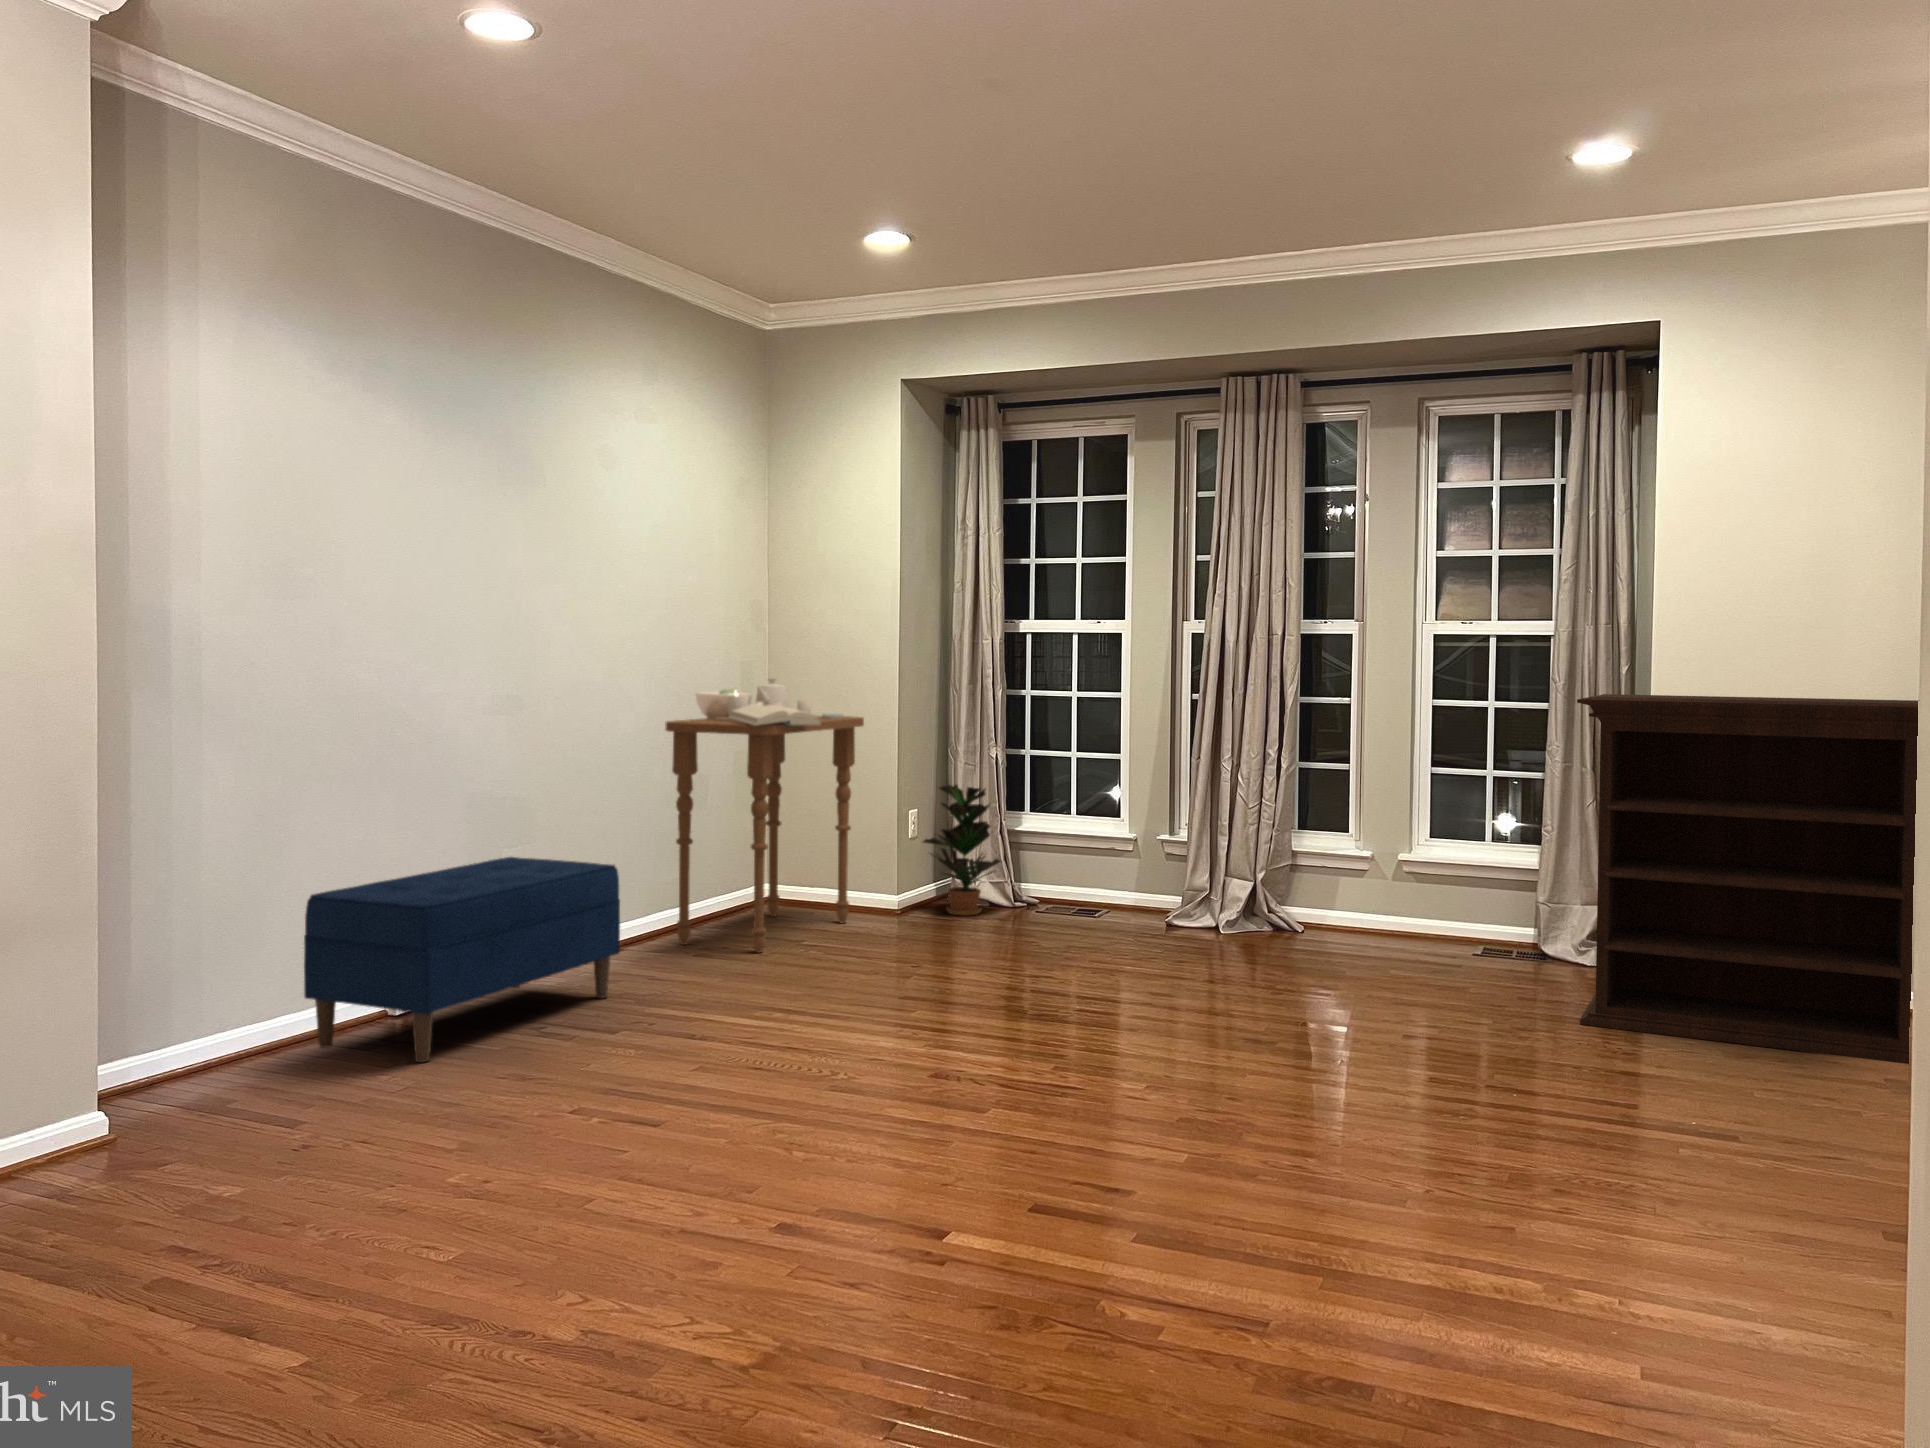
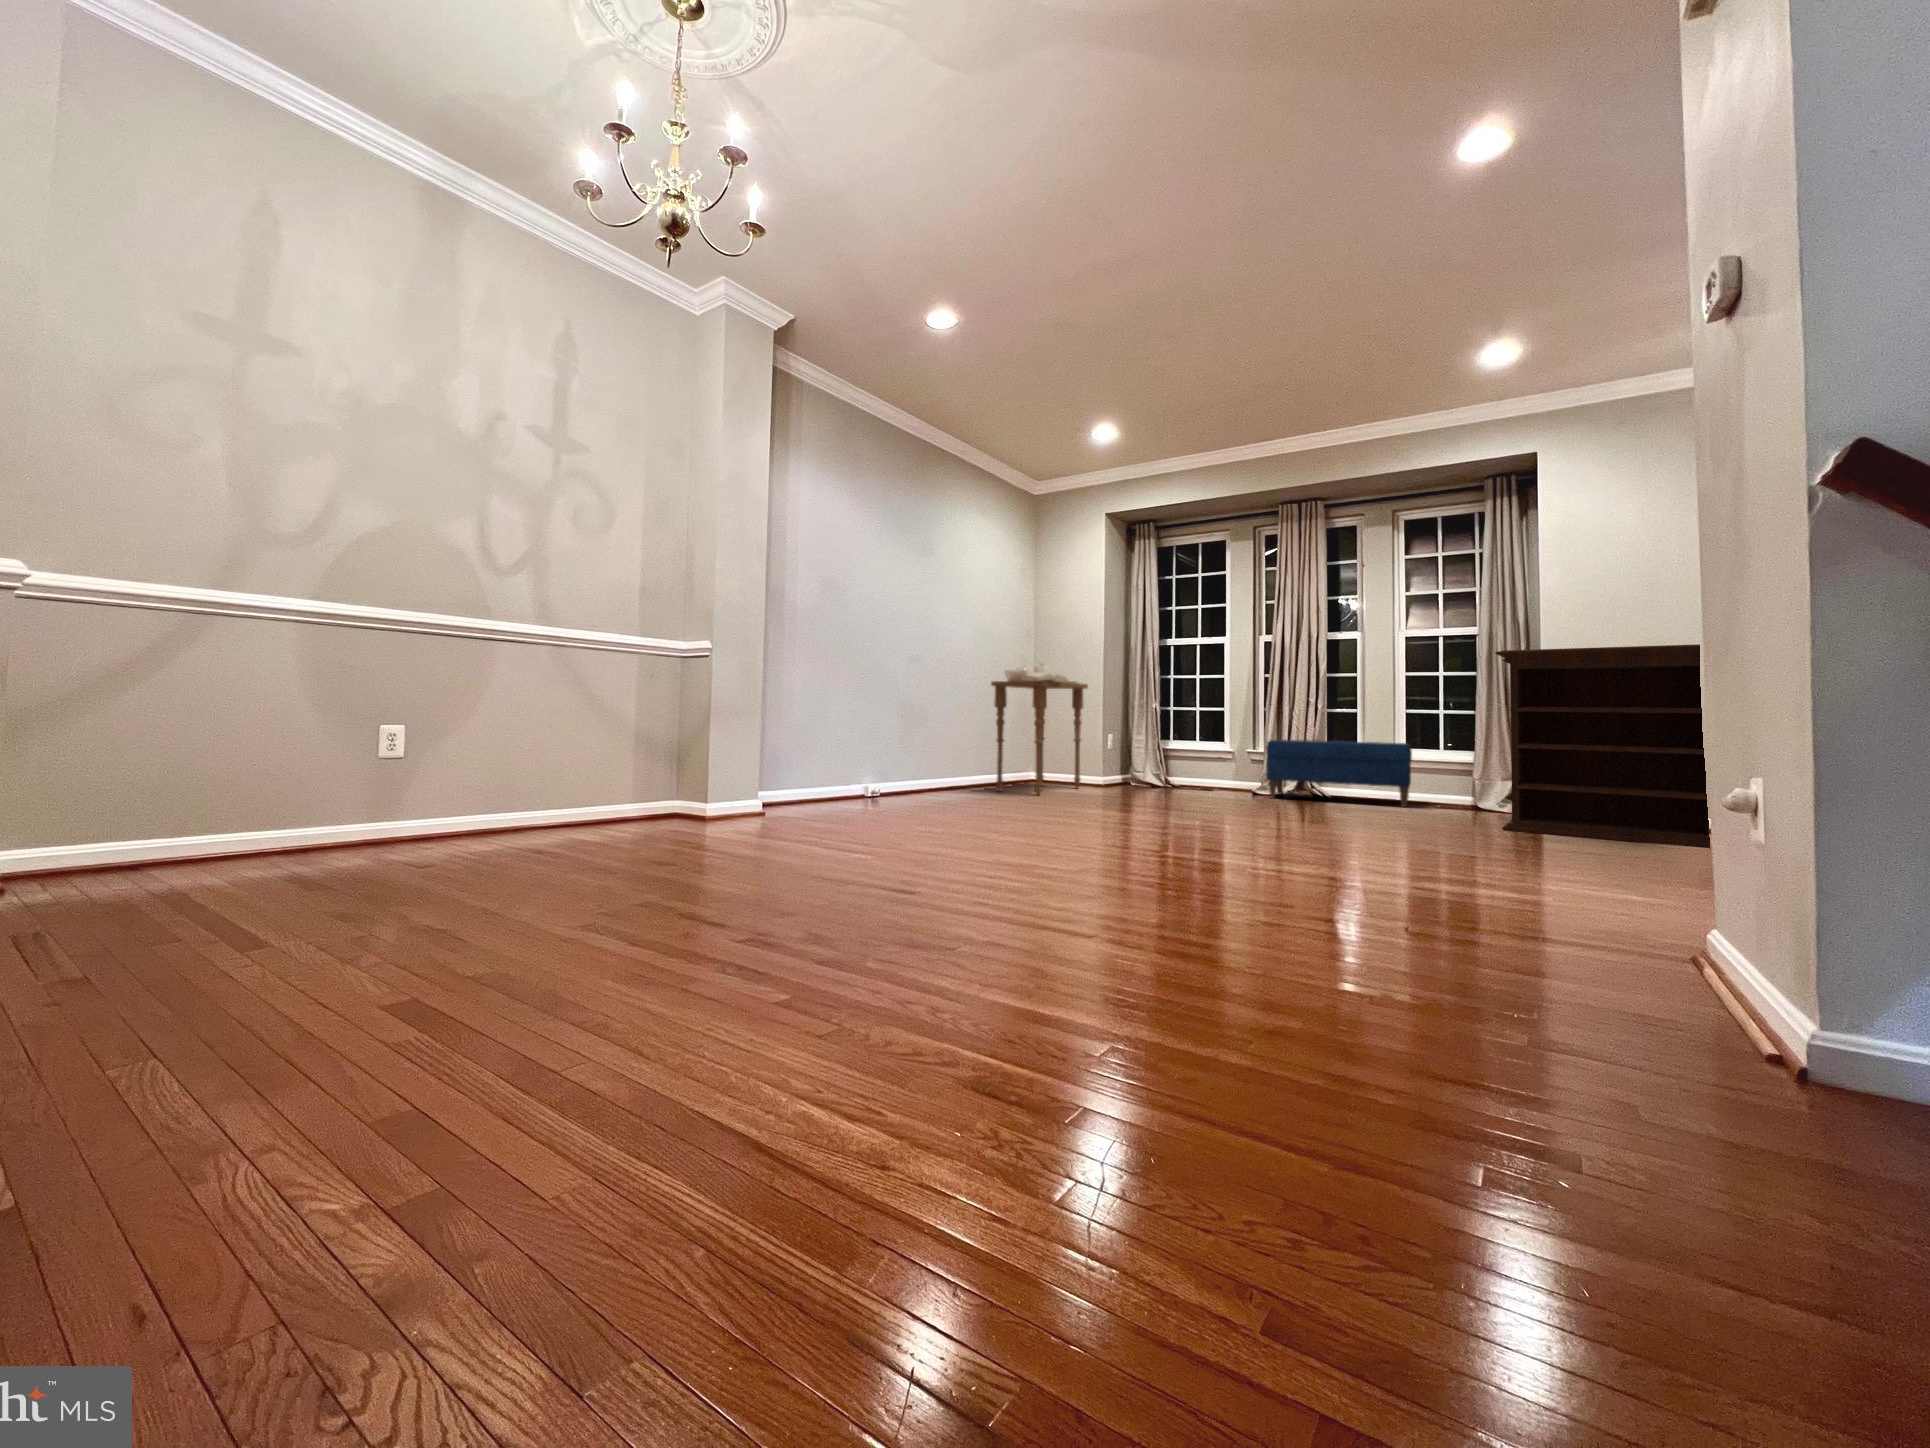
potted plant: present [923,785,1000,916] -> none [1117,721,1160,788]
bench: present [304,857,620,1062] -> present [1266,739,1412,807]

